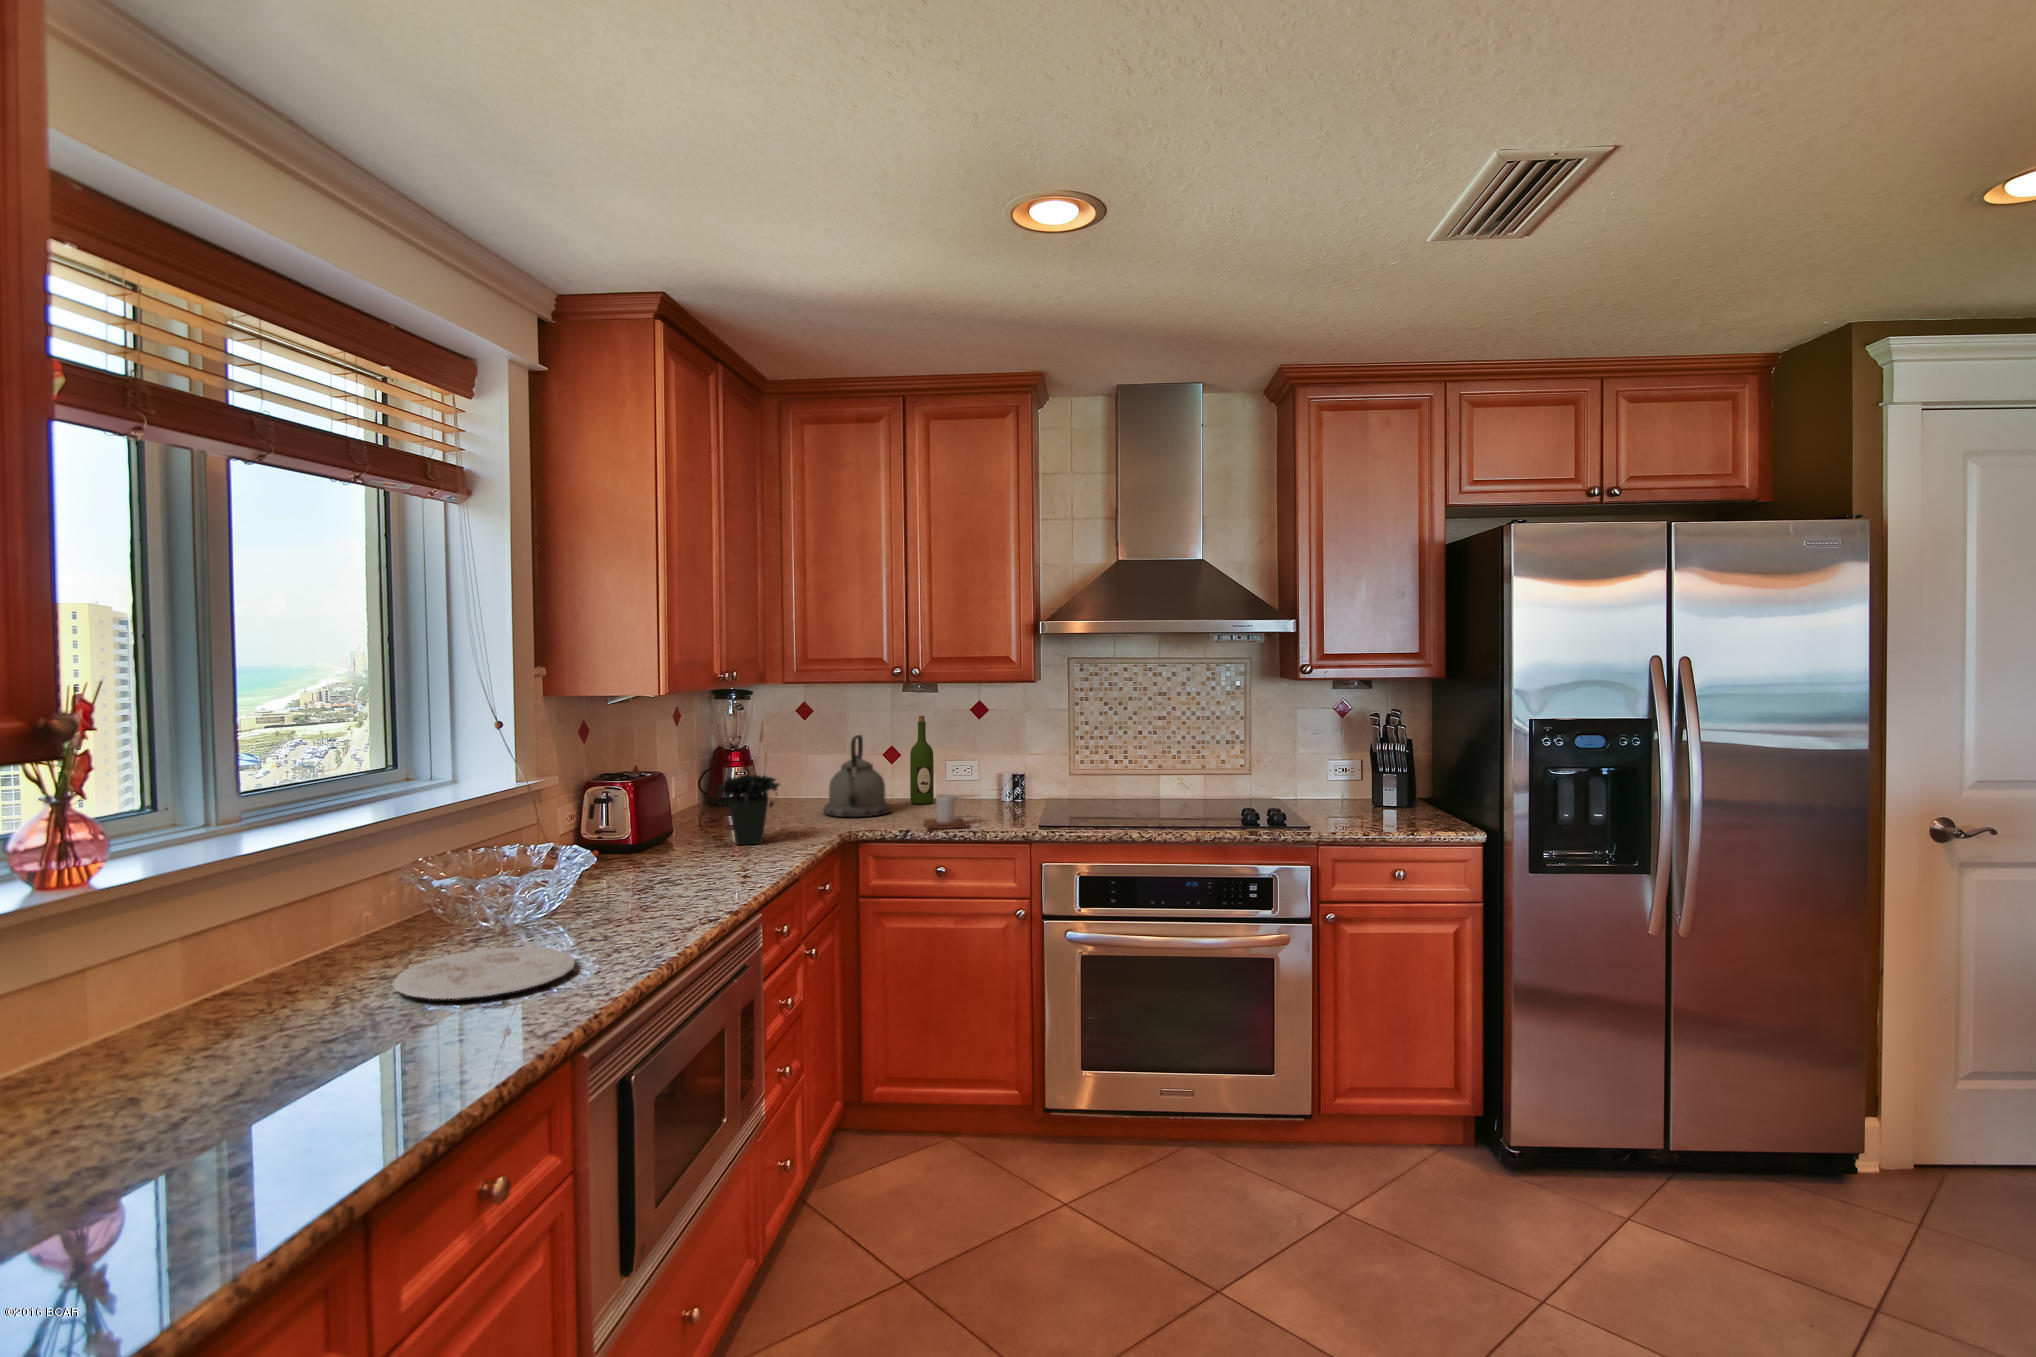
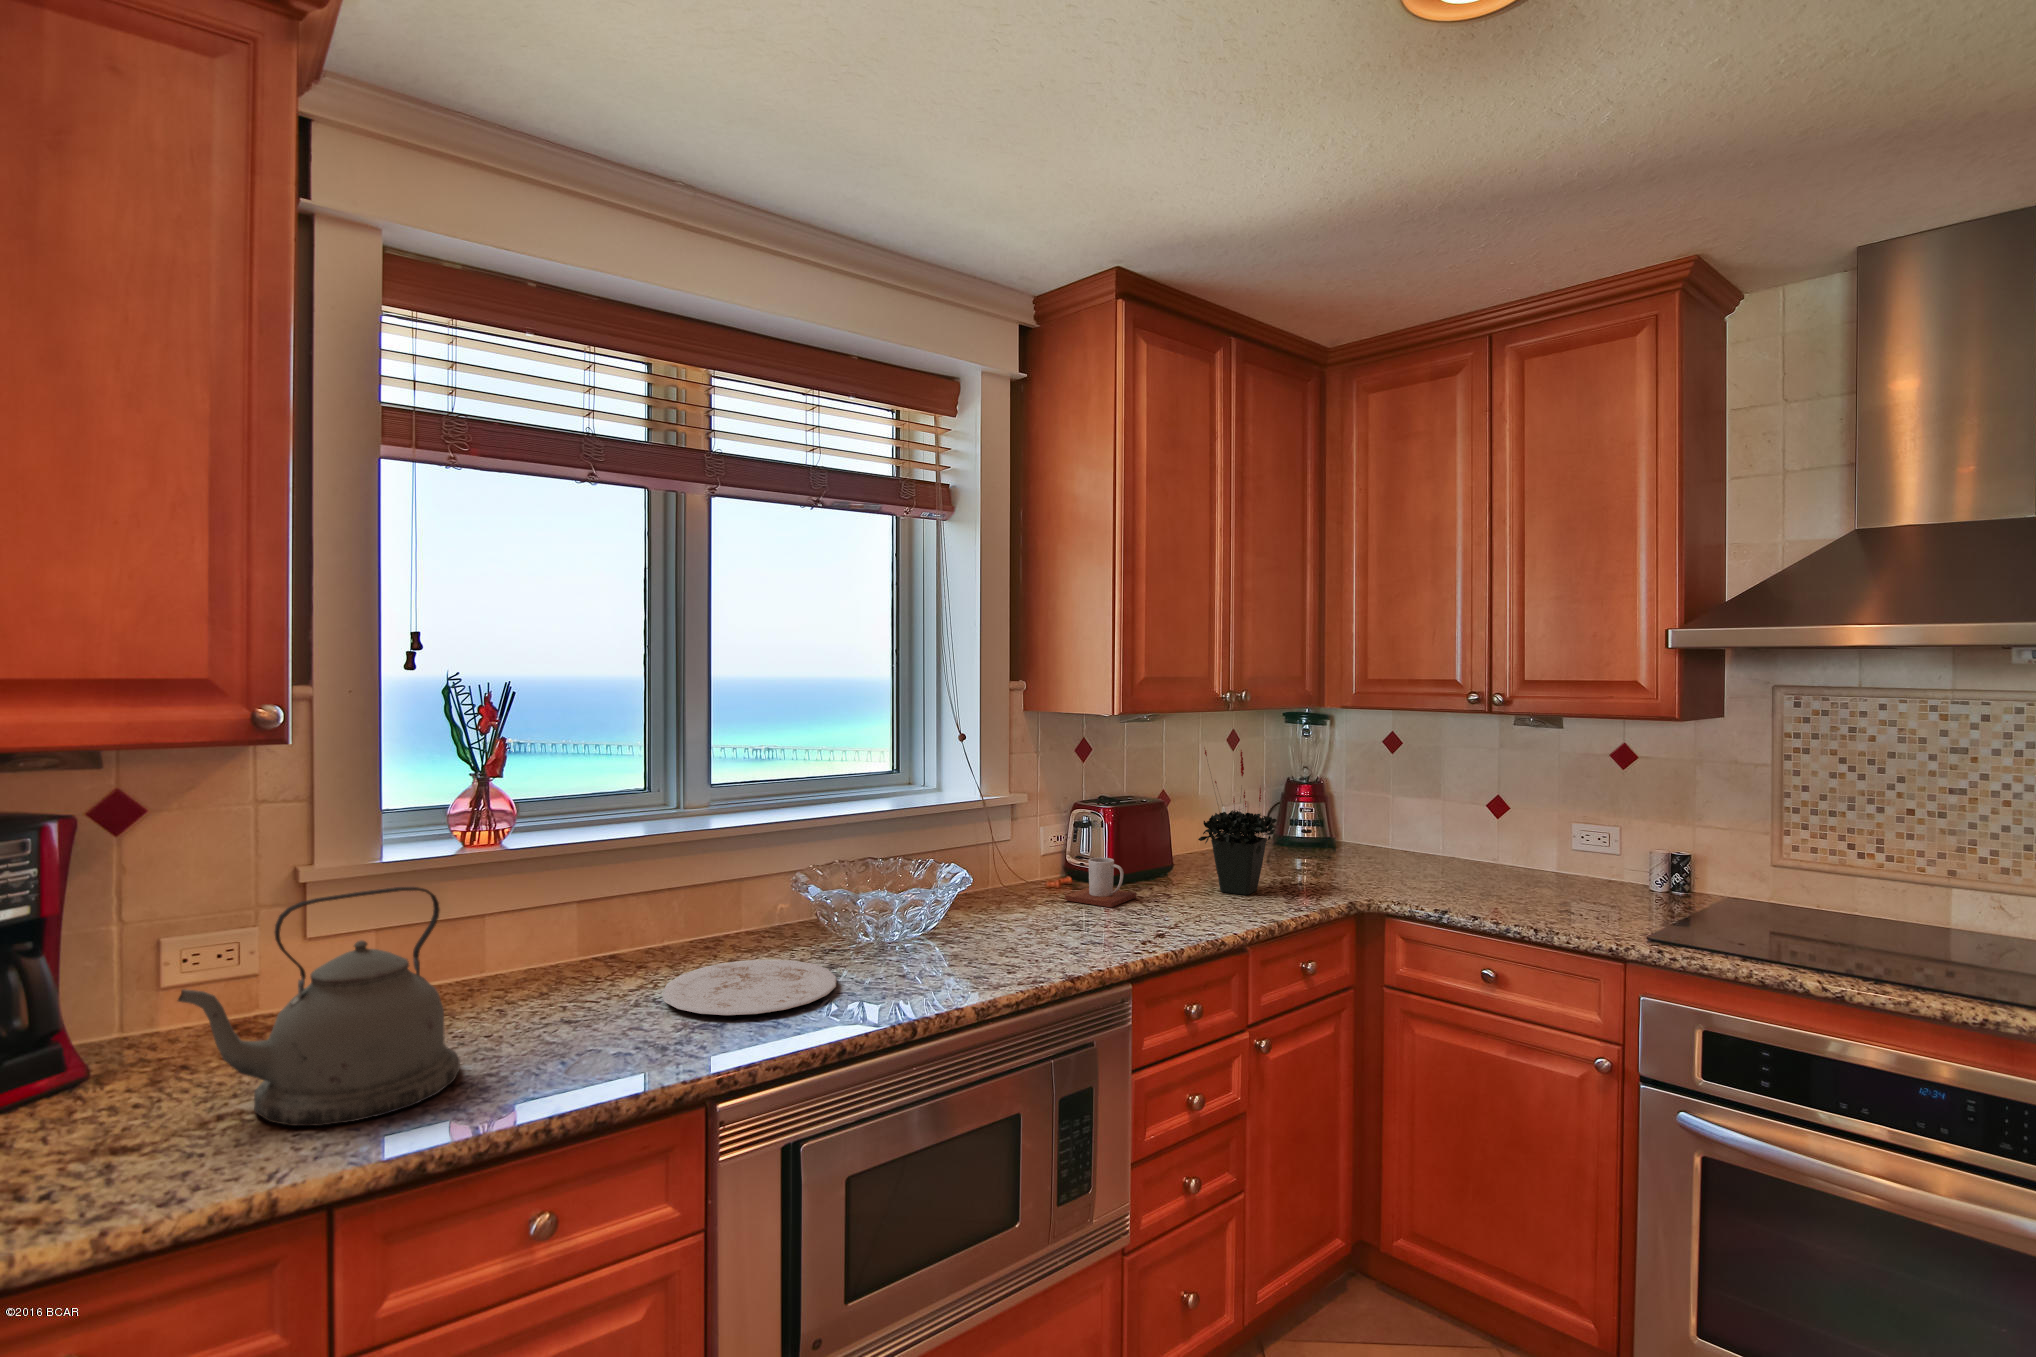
wine bottle: present [910,716,934,804] -> none [1512,758,1547,876]
kettle: present [823,735,891,817] -> present [178,887,460,1126]
mug: present [924,794,968,829] -> present [1065,857,1136,907]

